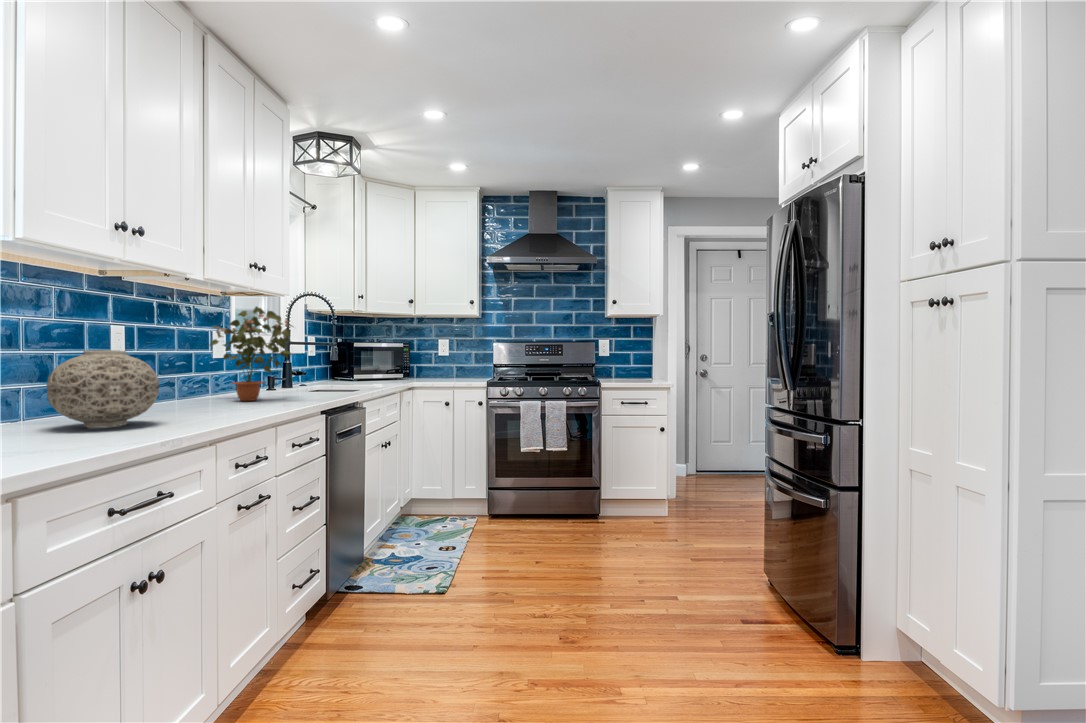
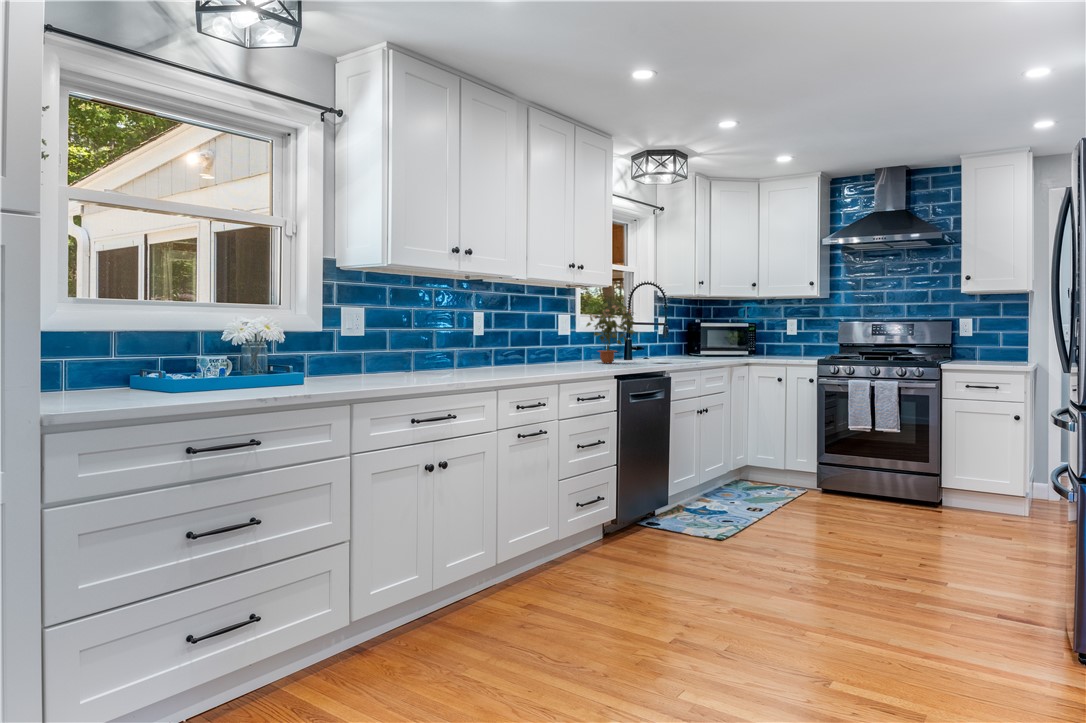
vase: present [47,350,159,427] -> none [511,329,557,368]

